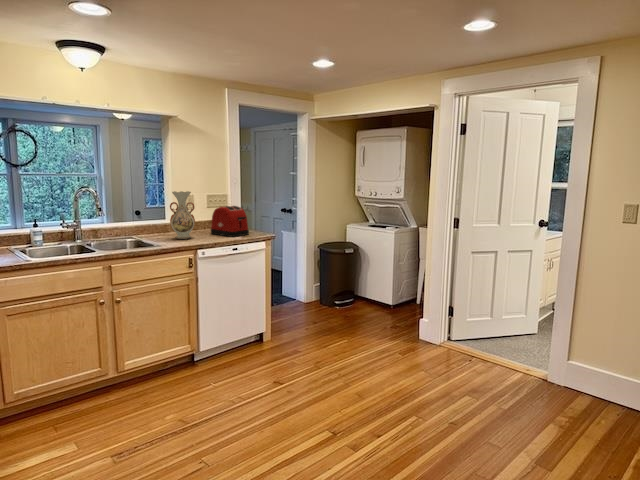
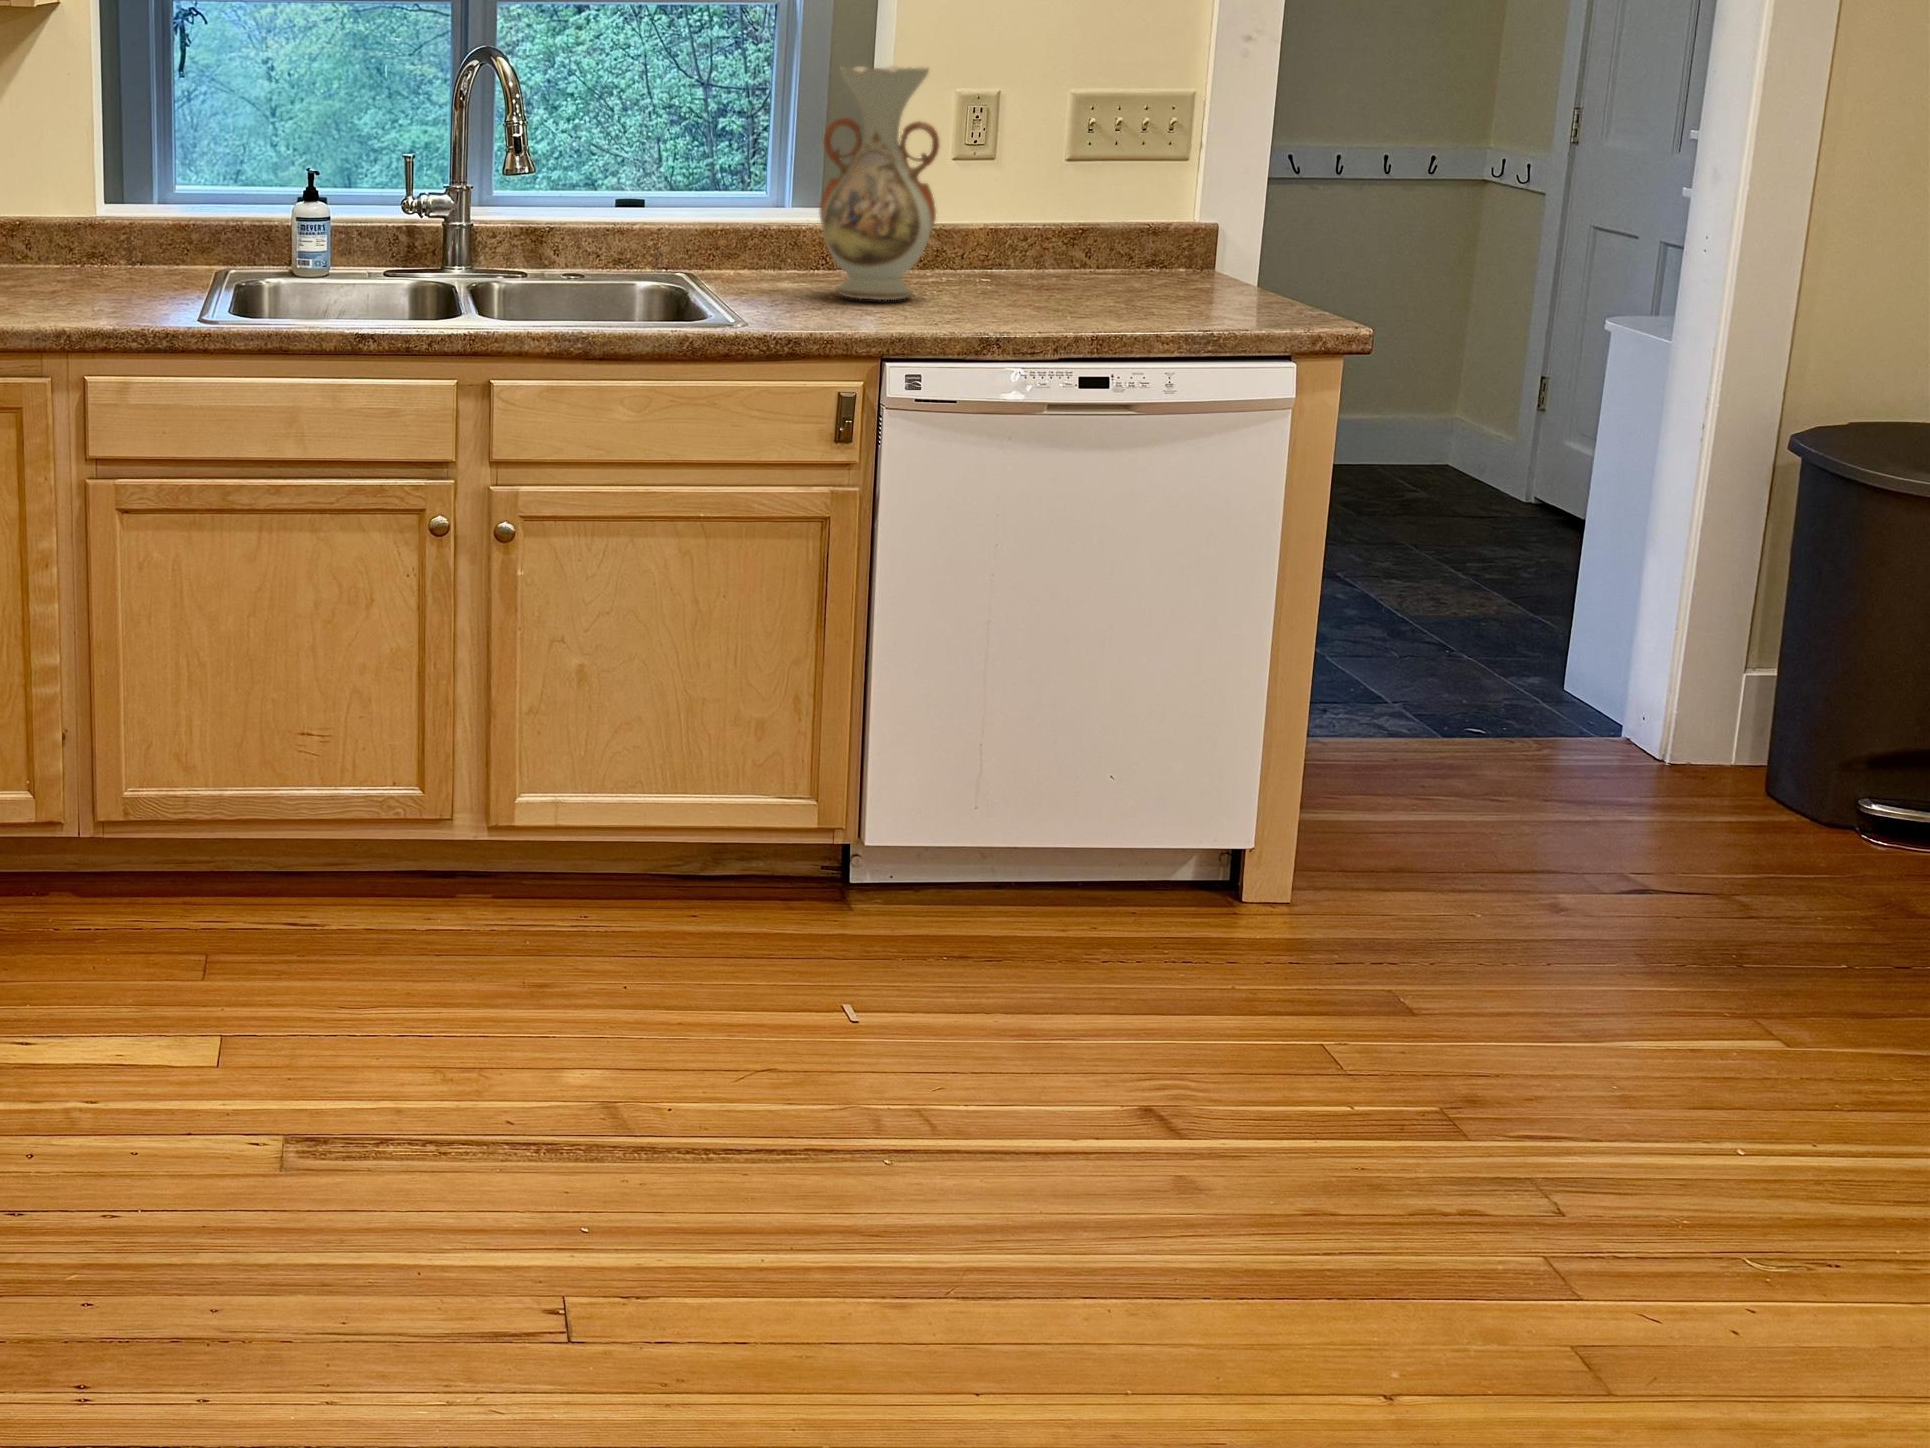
toaster: present [211,206,249,237] -> none [1037,150,1225,314]

